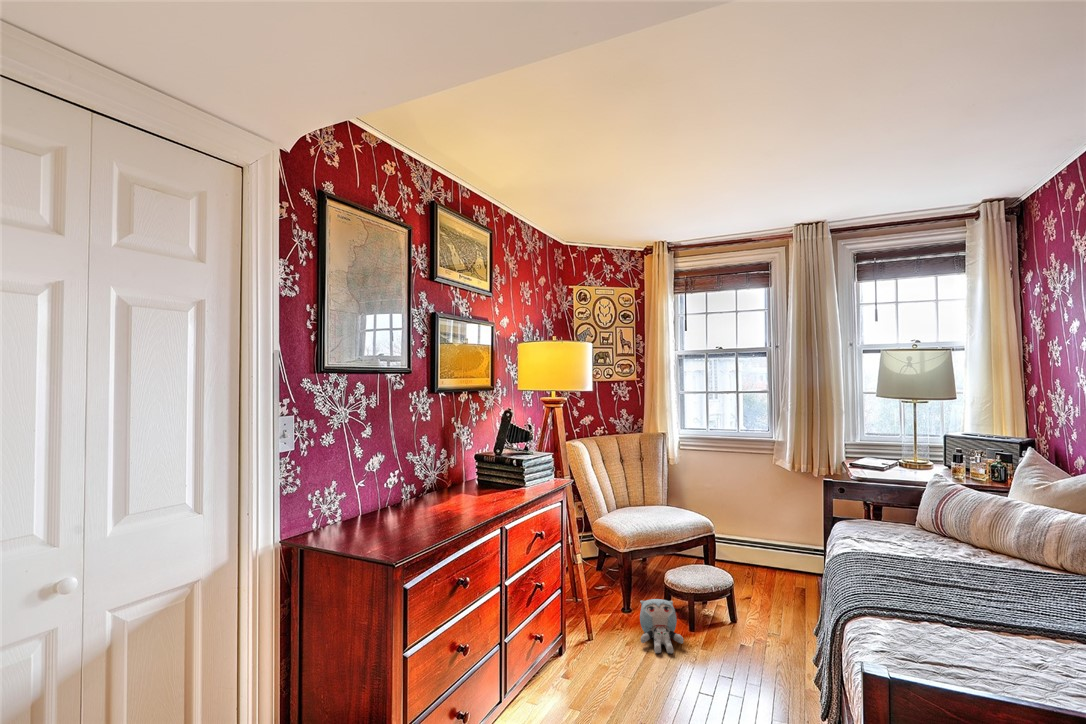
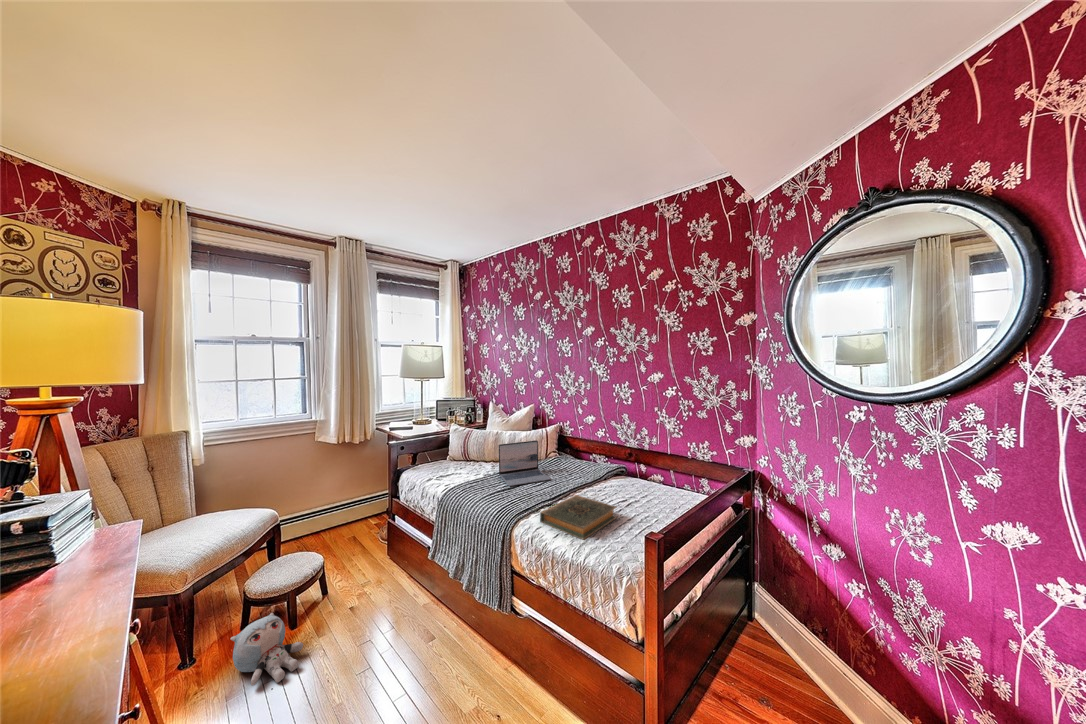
laptop: none [925,511,1031,597] -> present [499,440,550,486]
hardback book: none [888,609,1046,689] -> present [540,495,617,540]

